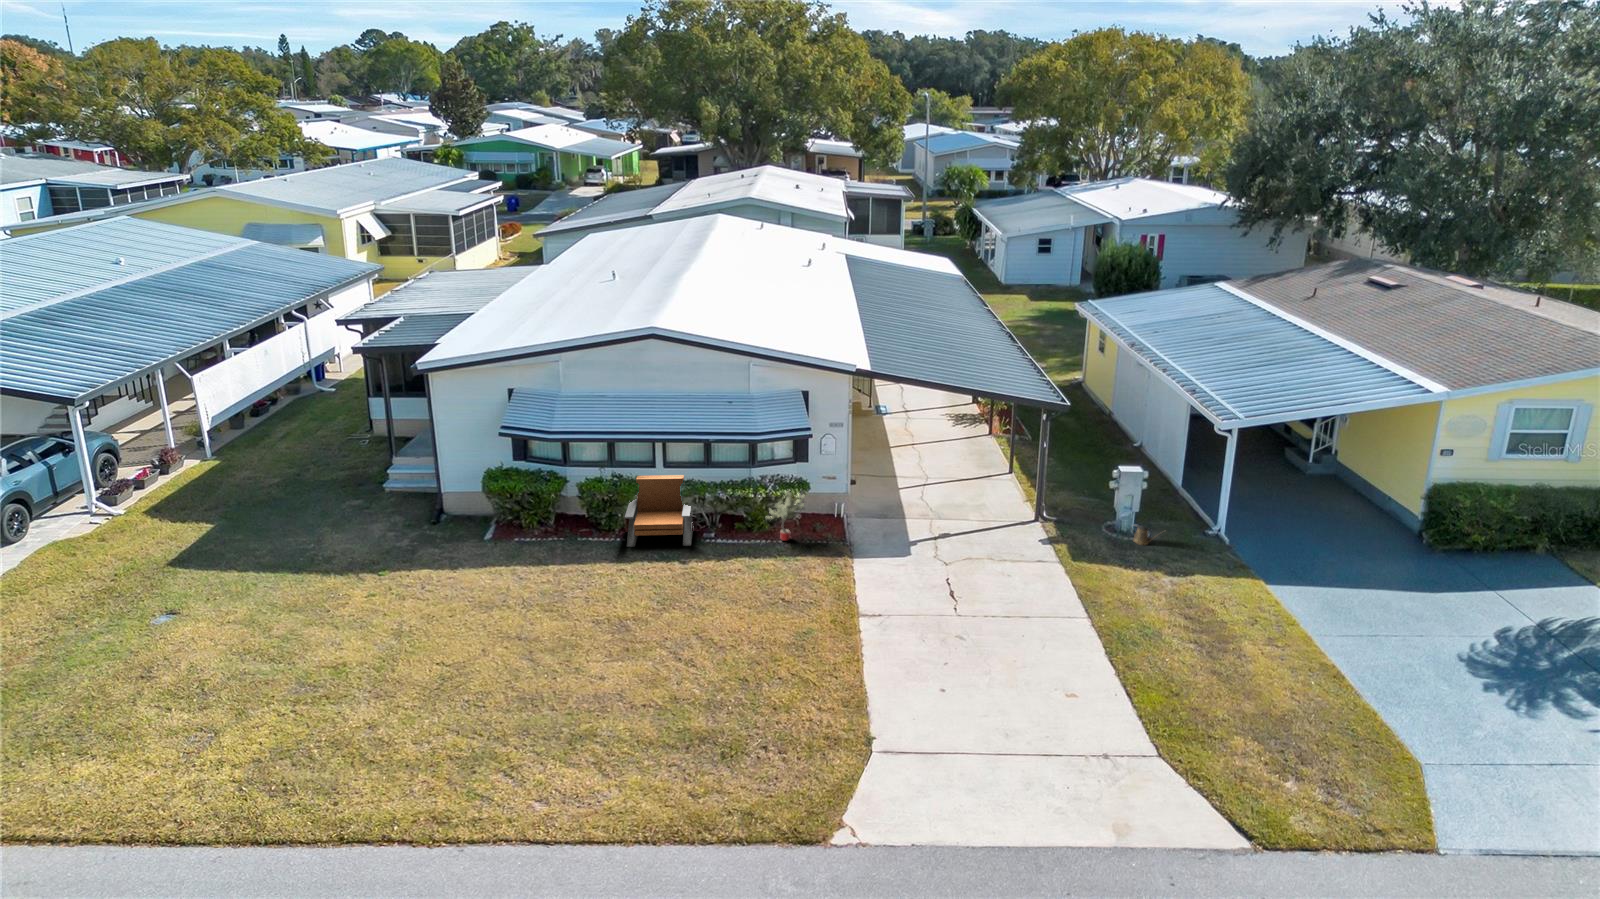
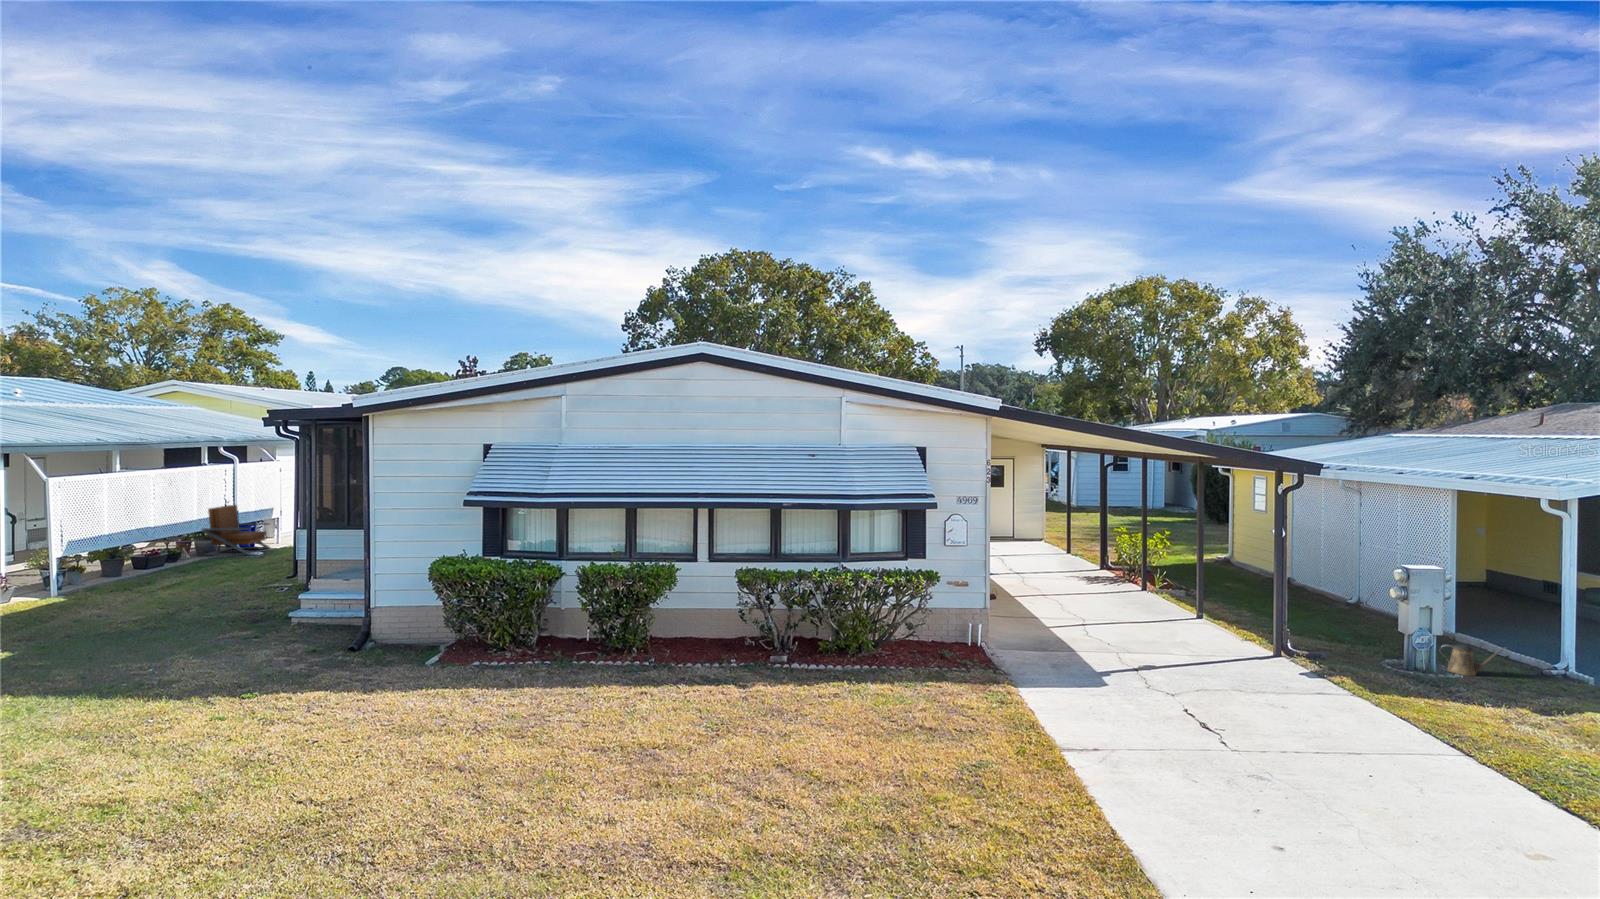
lounge chair: present [625,475,693,547] -> present [202,505,270,555]
potted tree: present [766,489,805,541] -> none [867,583,927,669]

